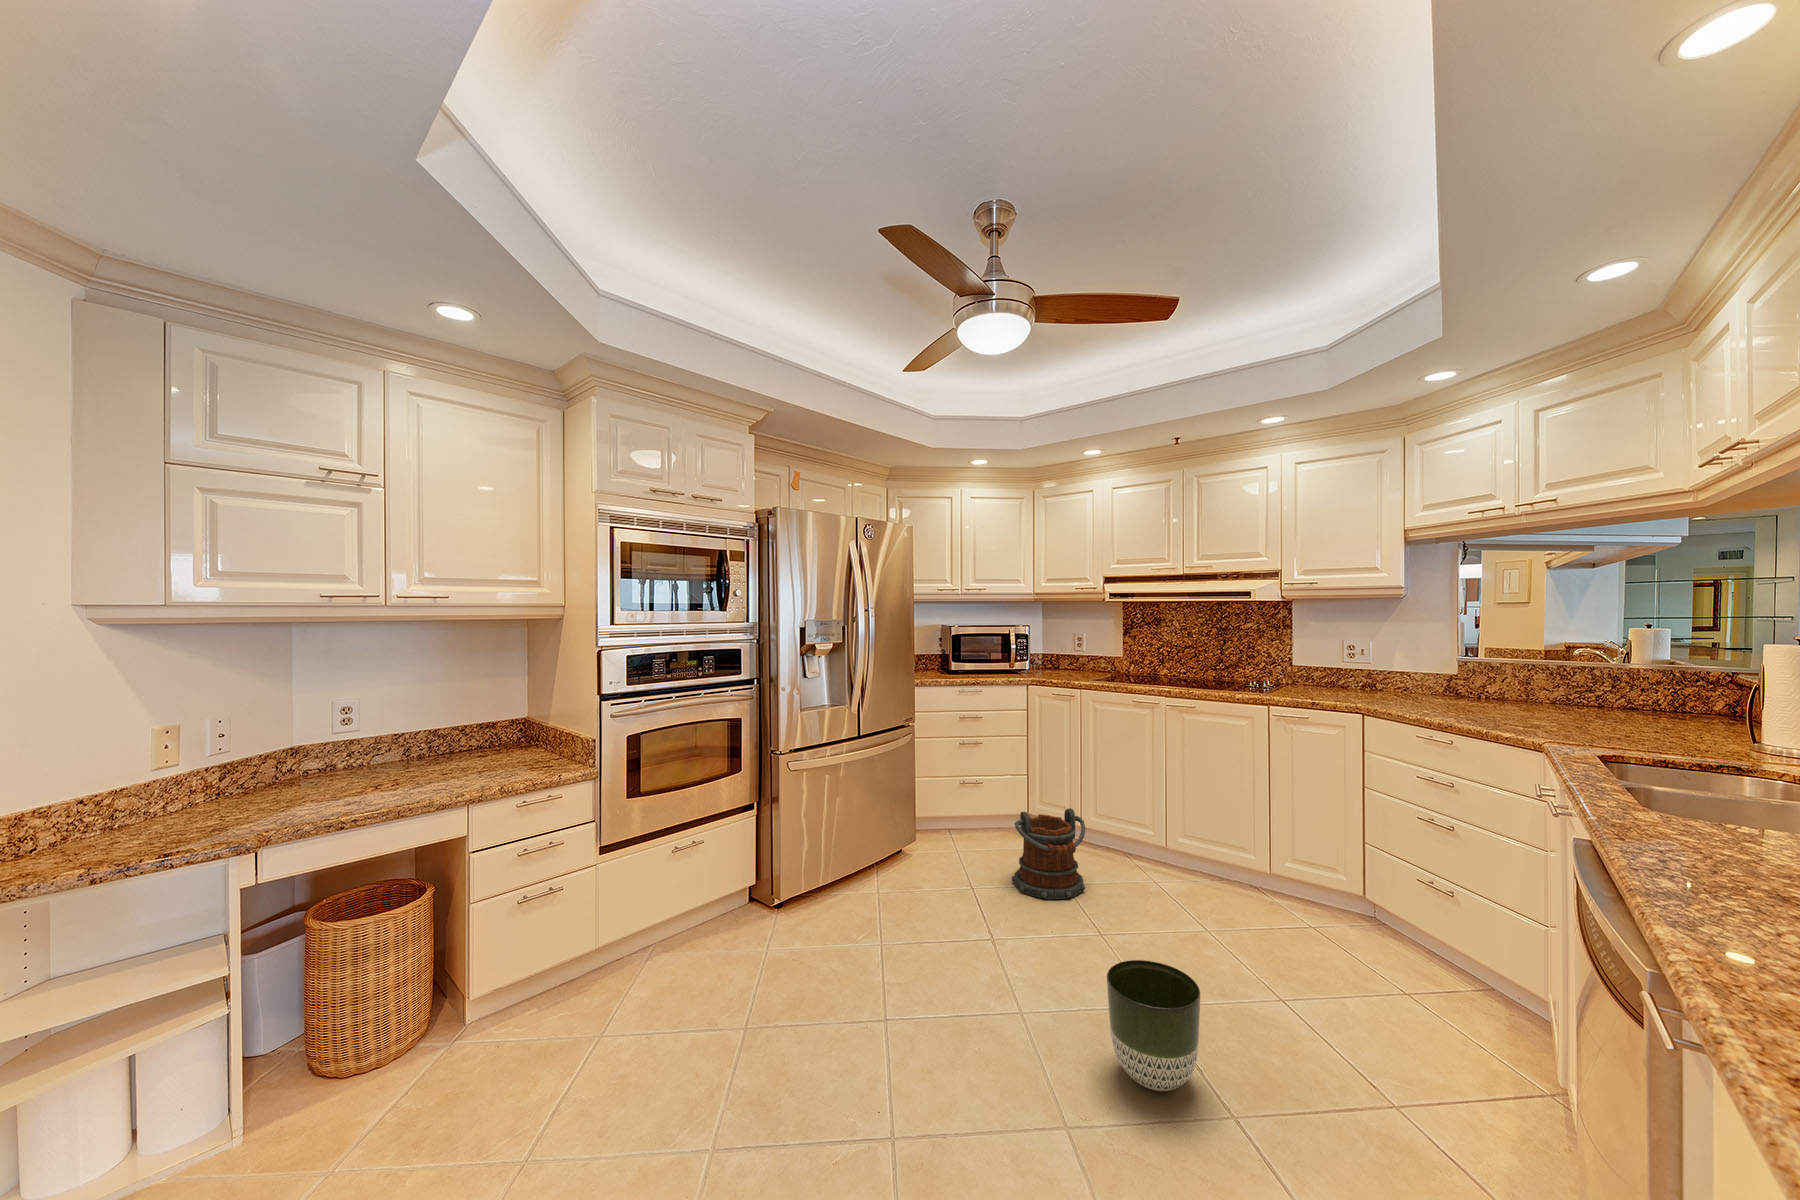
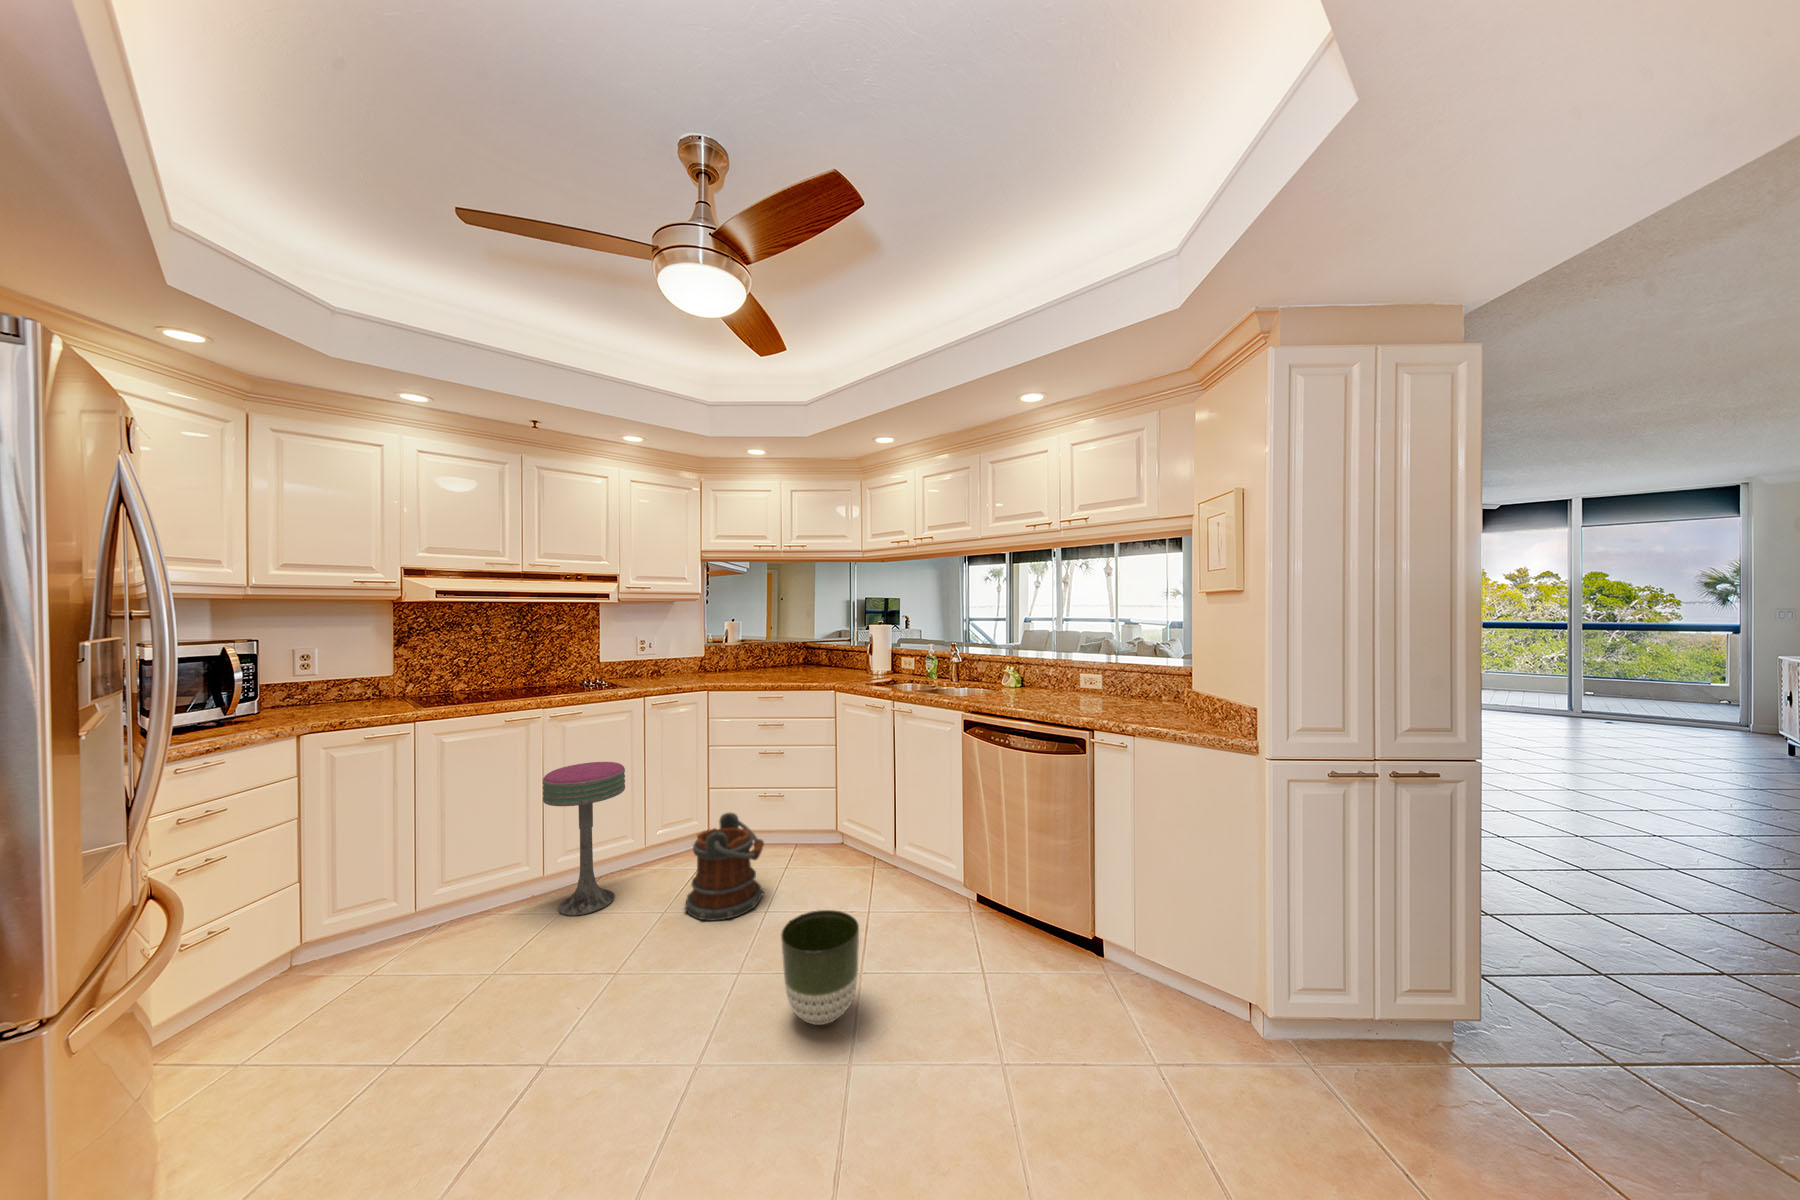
bar stool: none [1142,756,1217,899] -> present [543,762,625,916]
bucket: present [1012,808,1085,899] -> present [684,812,764,921]

